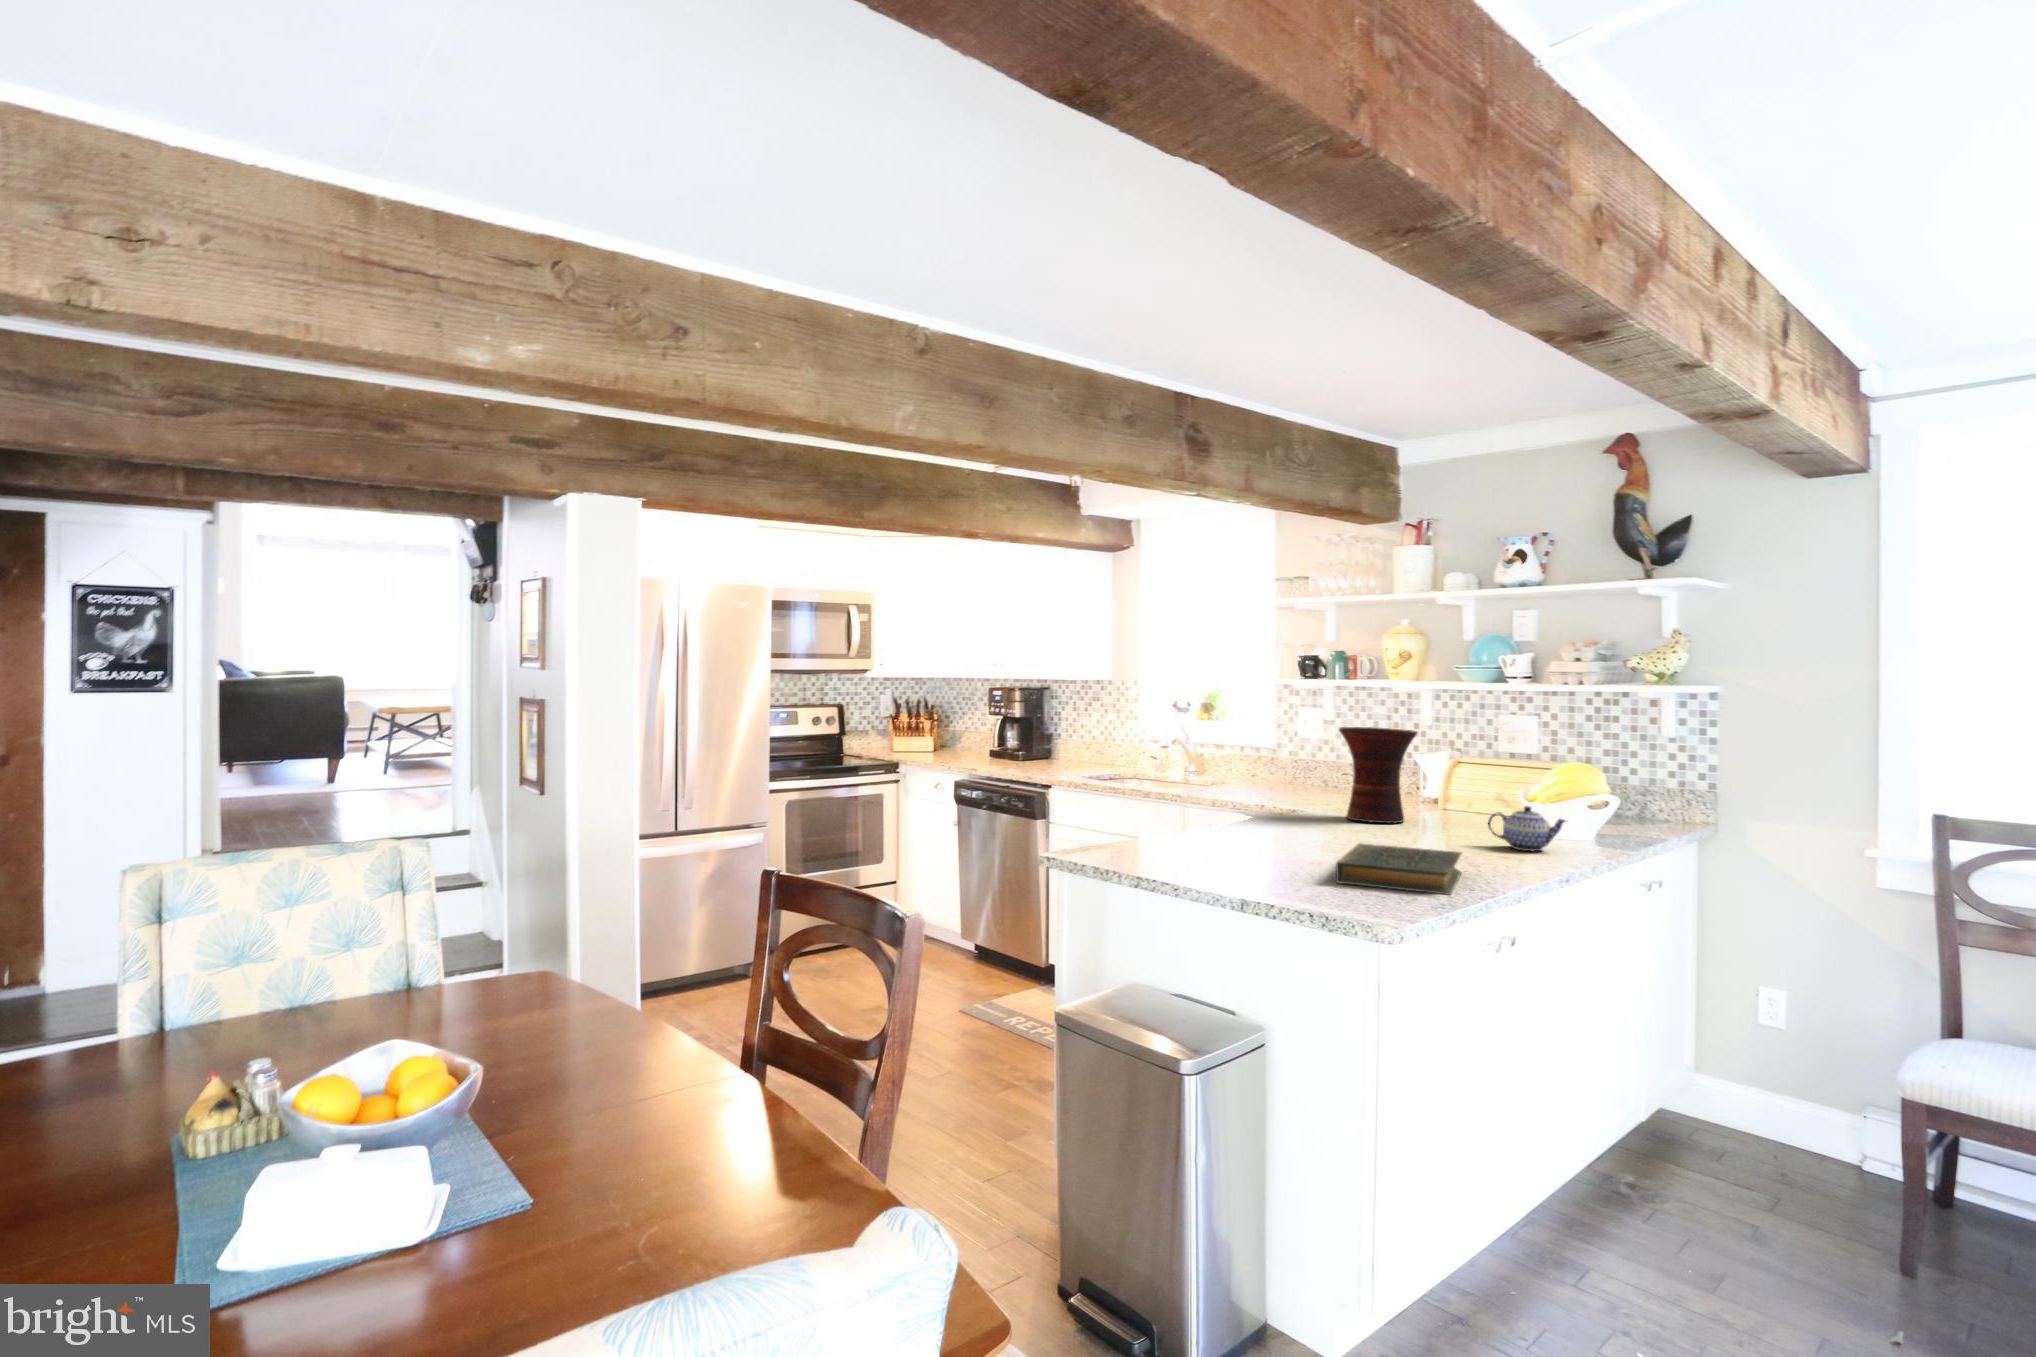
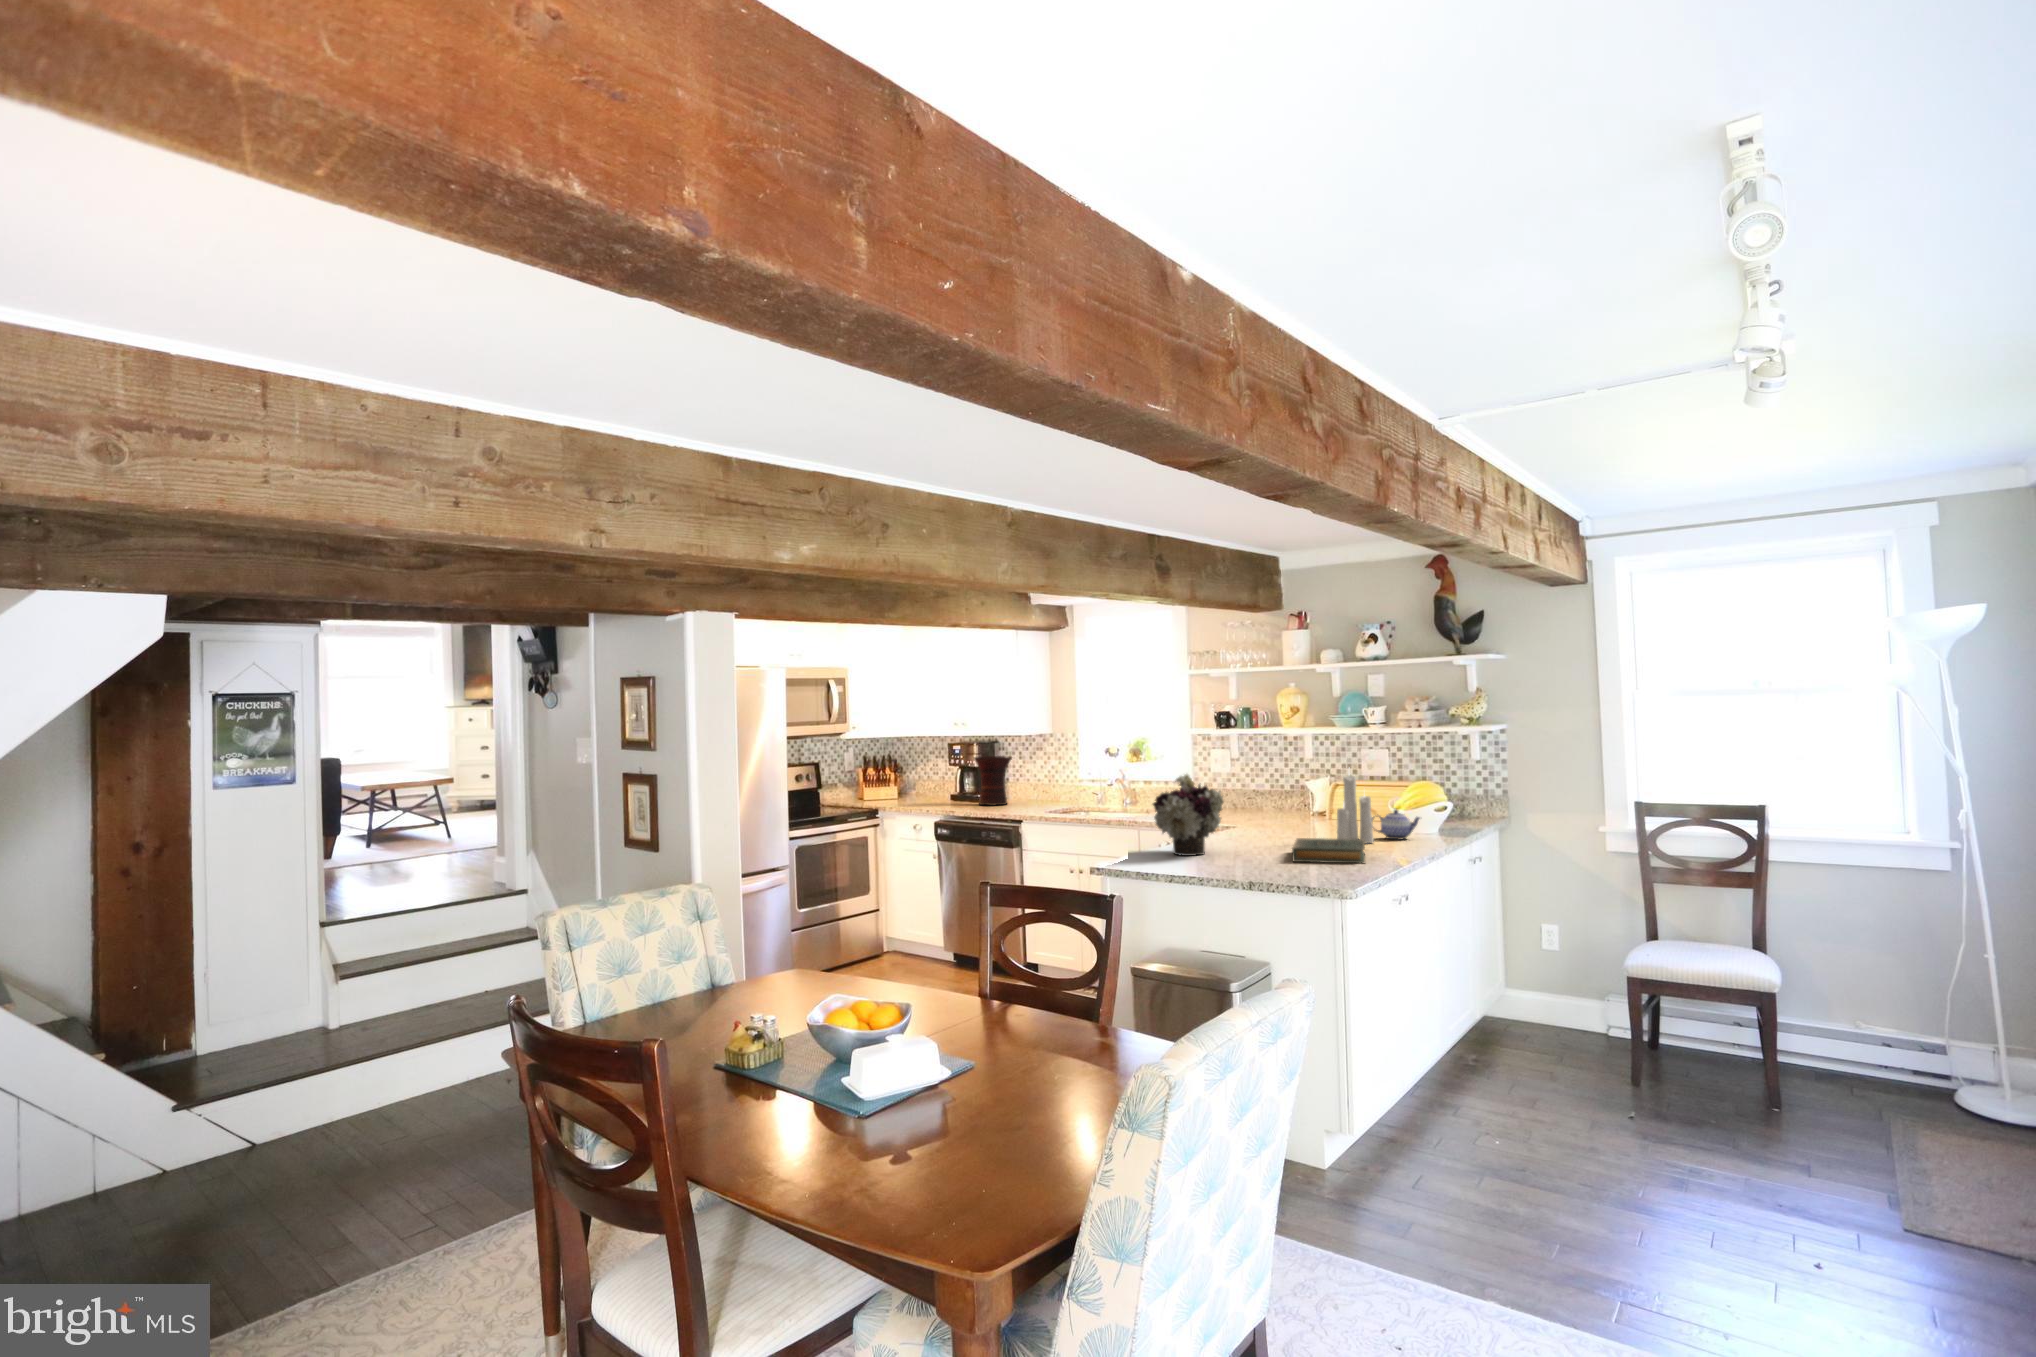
vase: present [1339,727,1417,823] -> present [974,756,1012,805]
candle: none [1427,734,1487,855] -> present [1337,775,1374,844]
flower arrangement: none [1139,739,1251,860] -> present [1153,774,1223,856]

